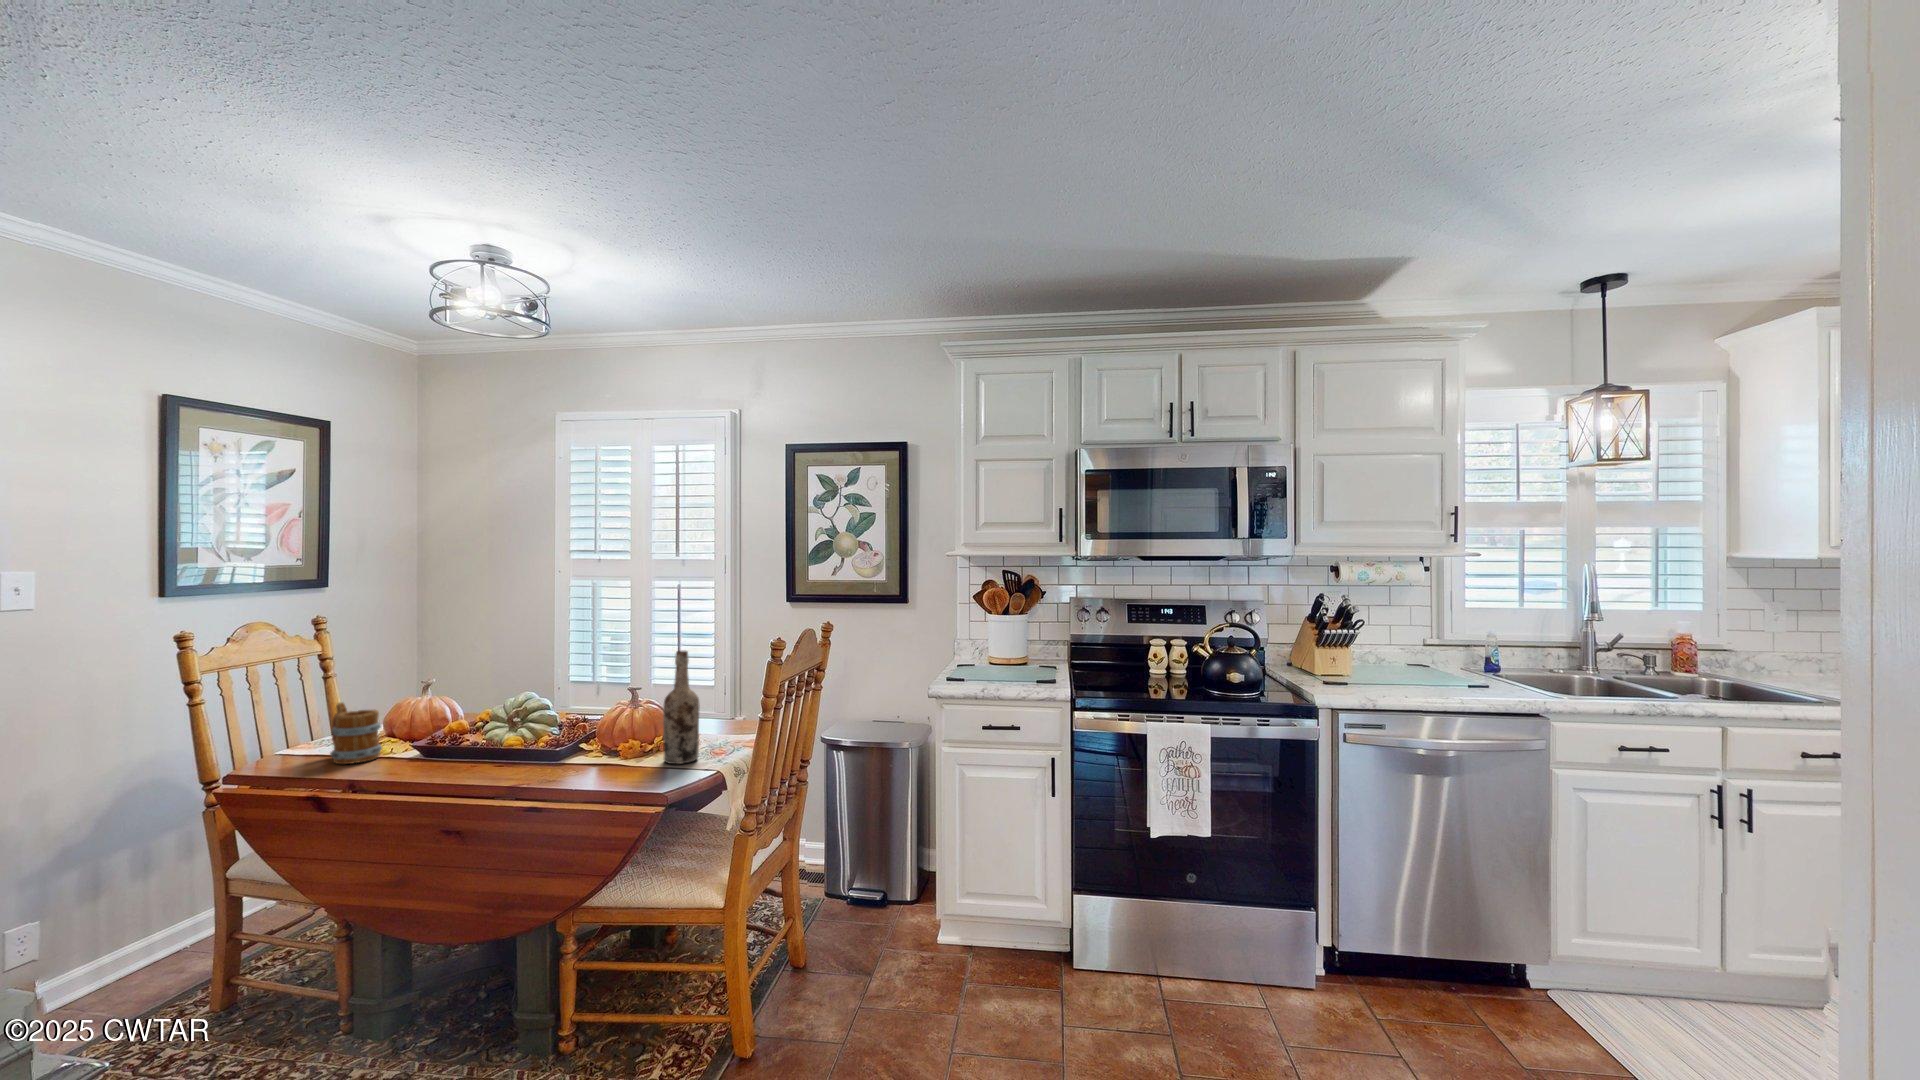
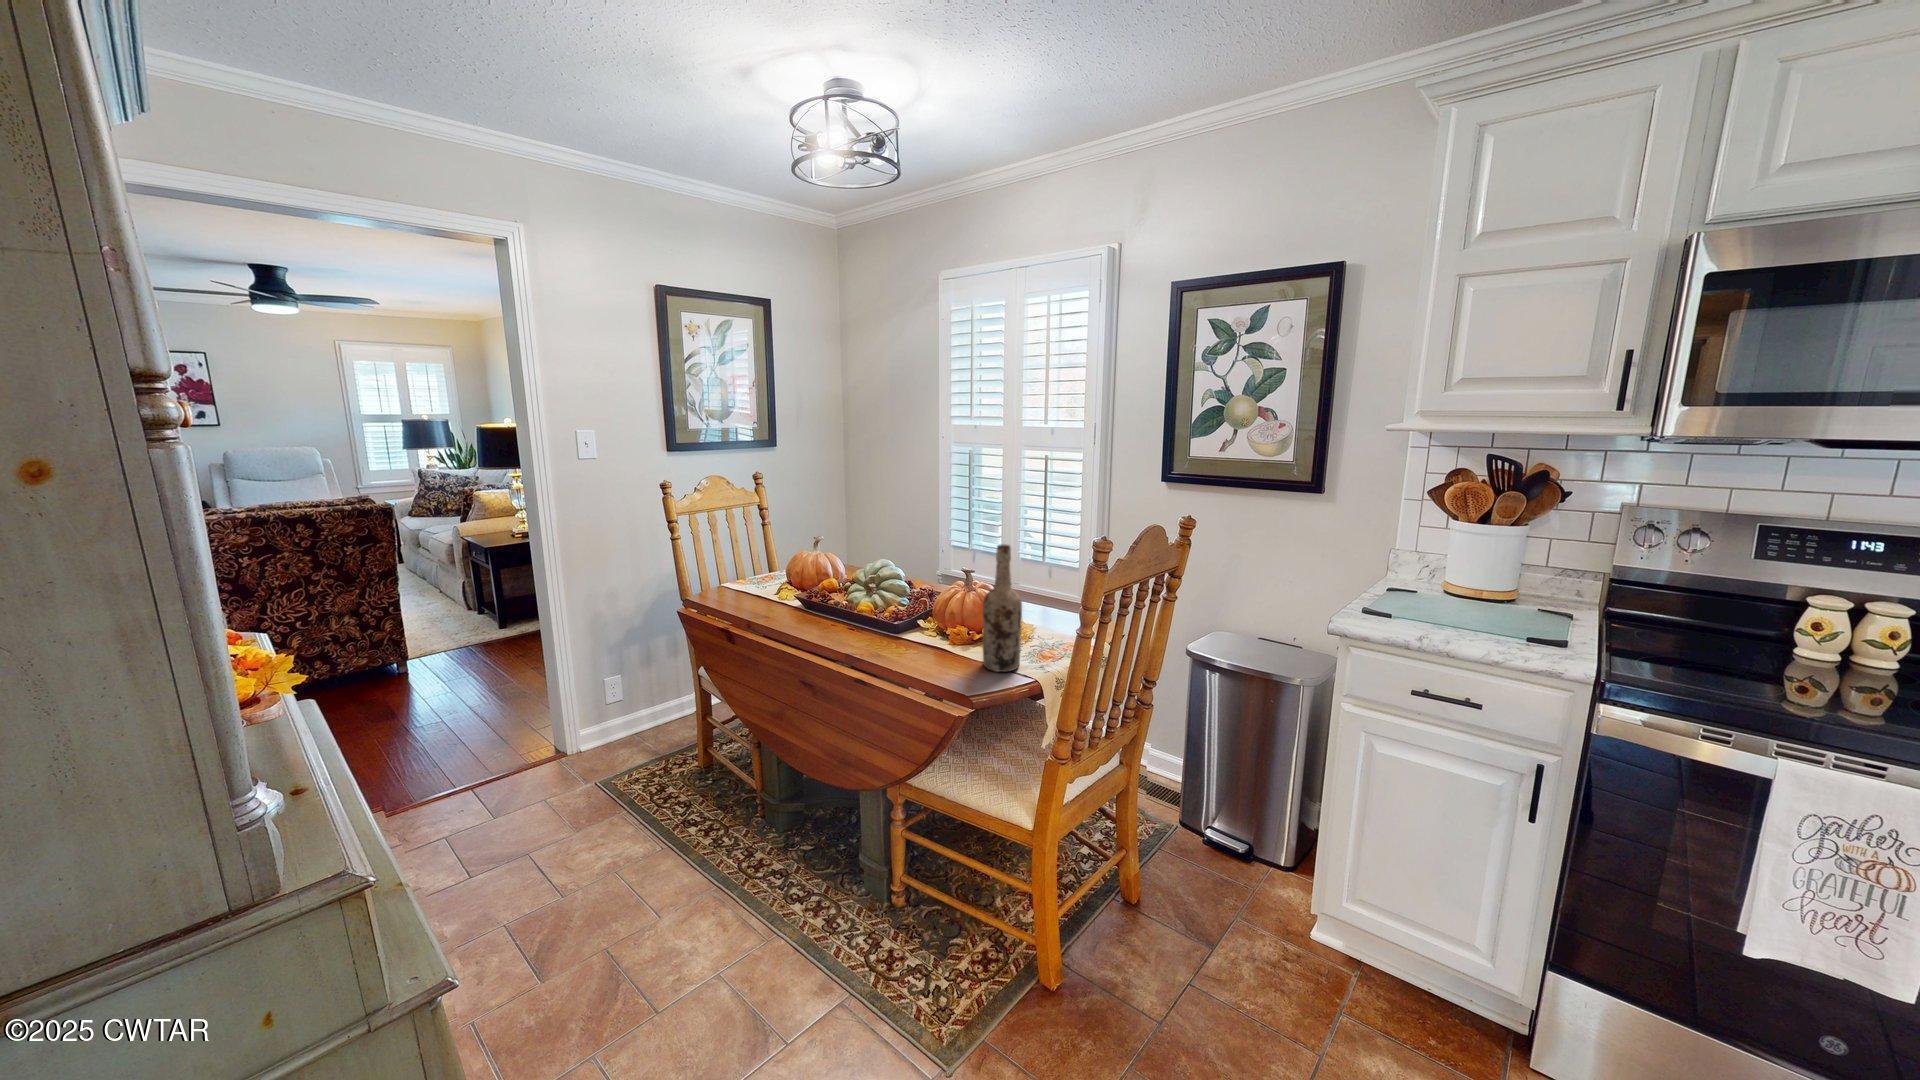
mug: present [330,703,382,764] -> none [738,552,775,607]

